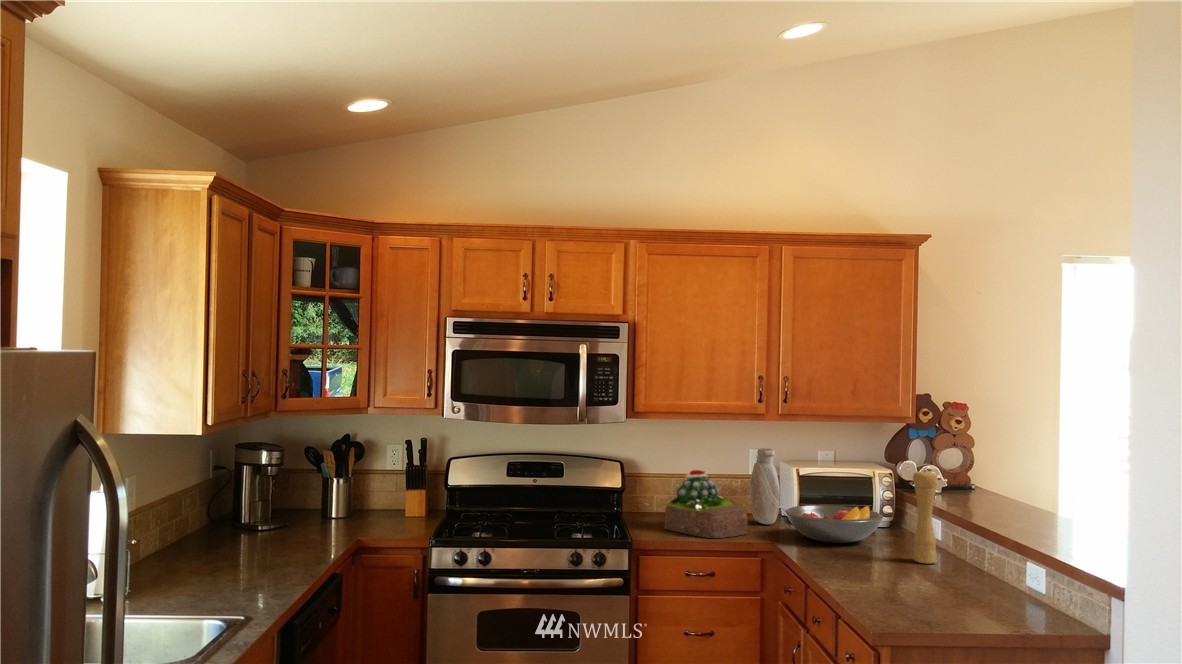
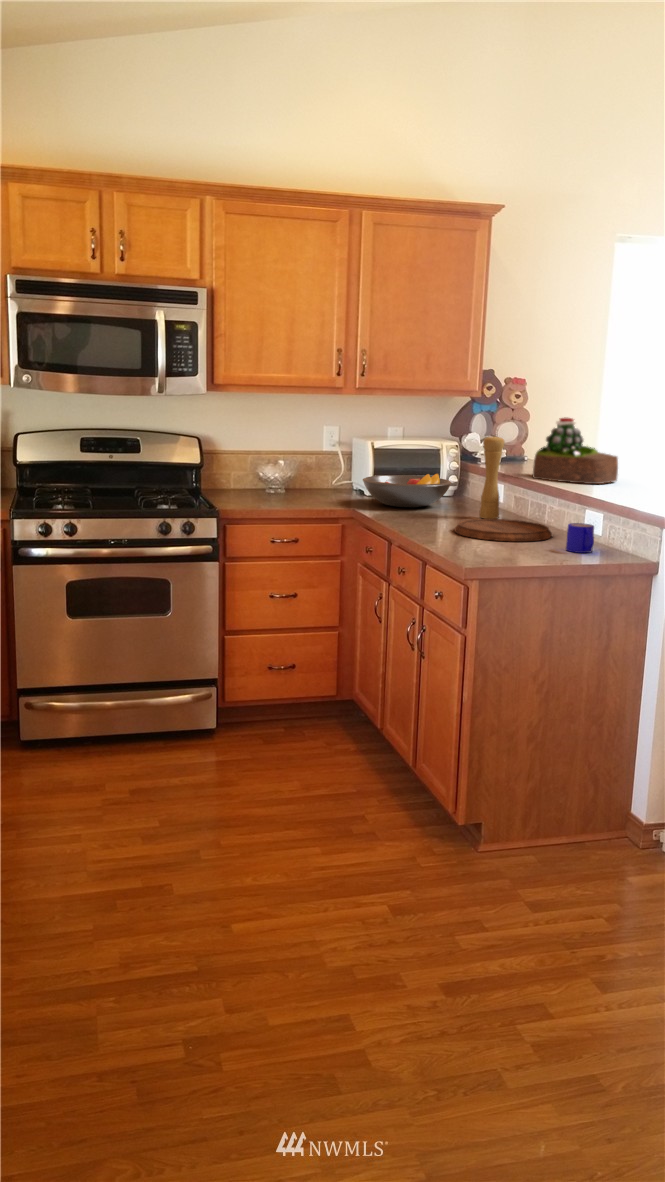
vase: present [750,448,780,524] -> none [325,422,354,496]
succulent plant: present [664,470,748,538] -> present [533,418,618,484]
cutting board: none [880,566,998,602] -> present [455,519,552,541]
mug: none [1013,586,1048,626] -> present [566,523,594,553]

